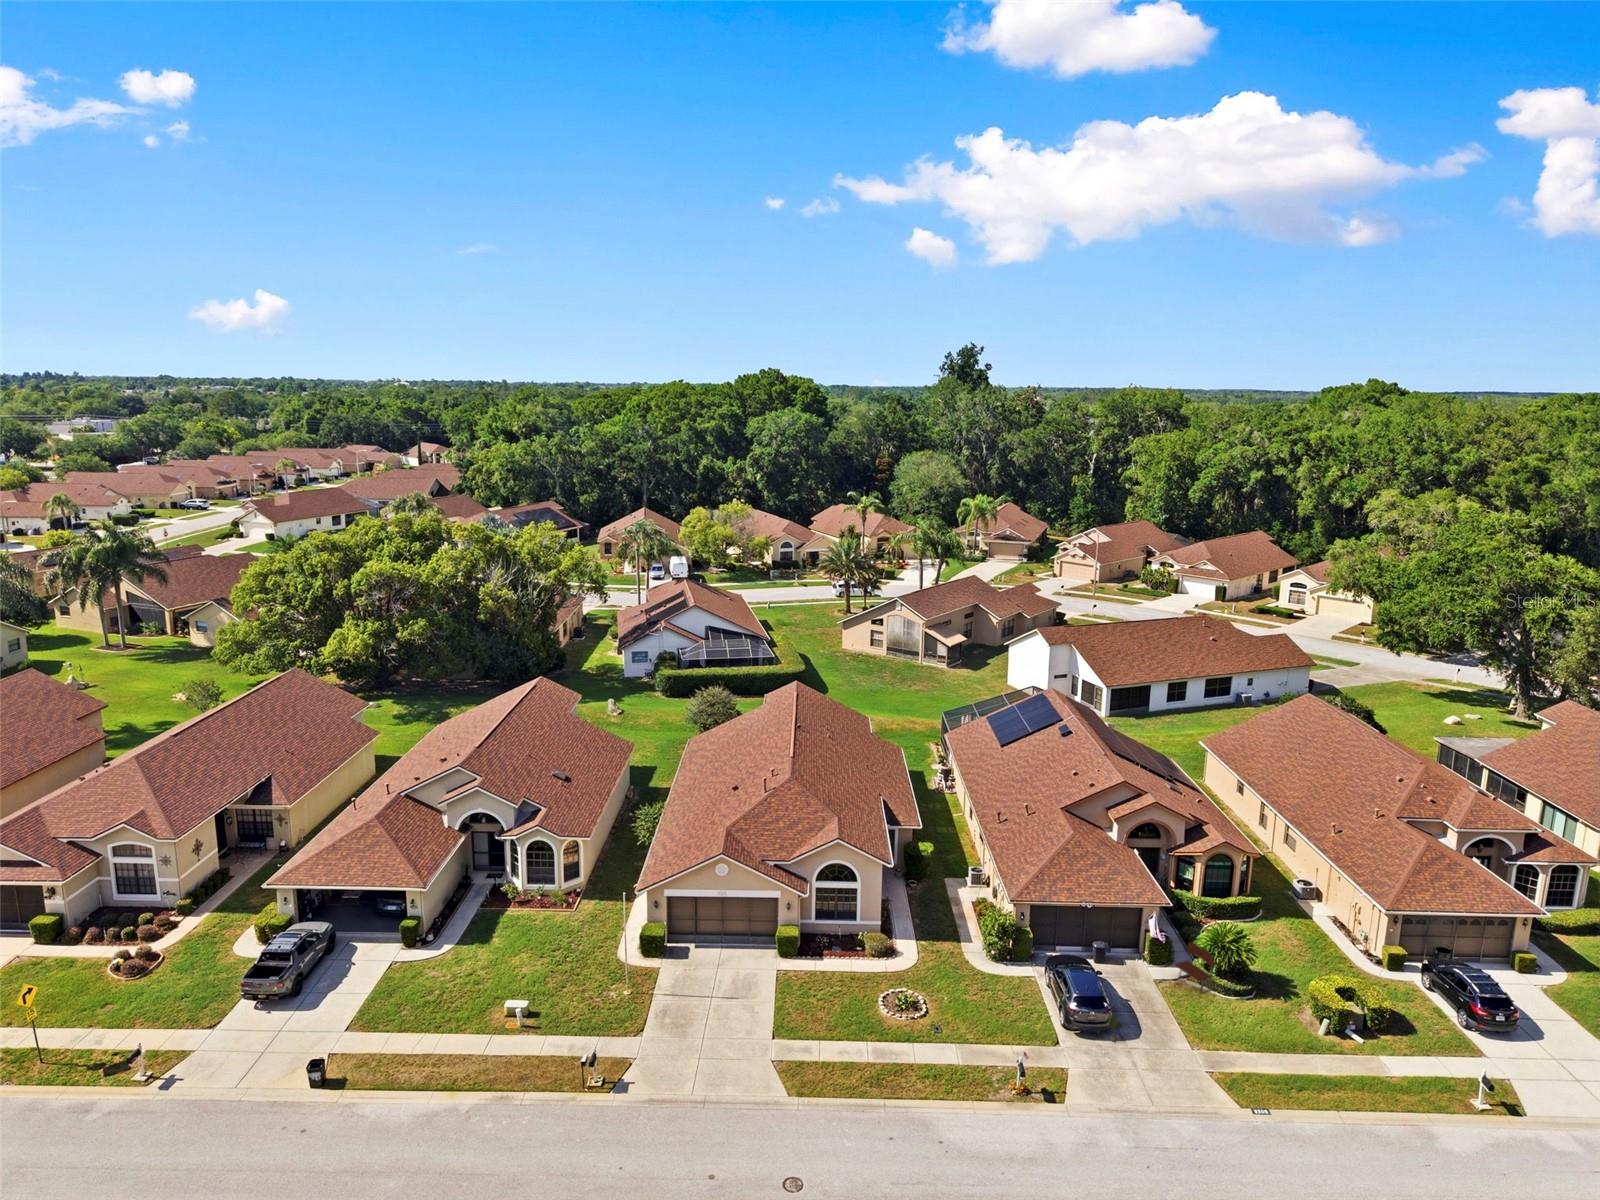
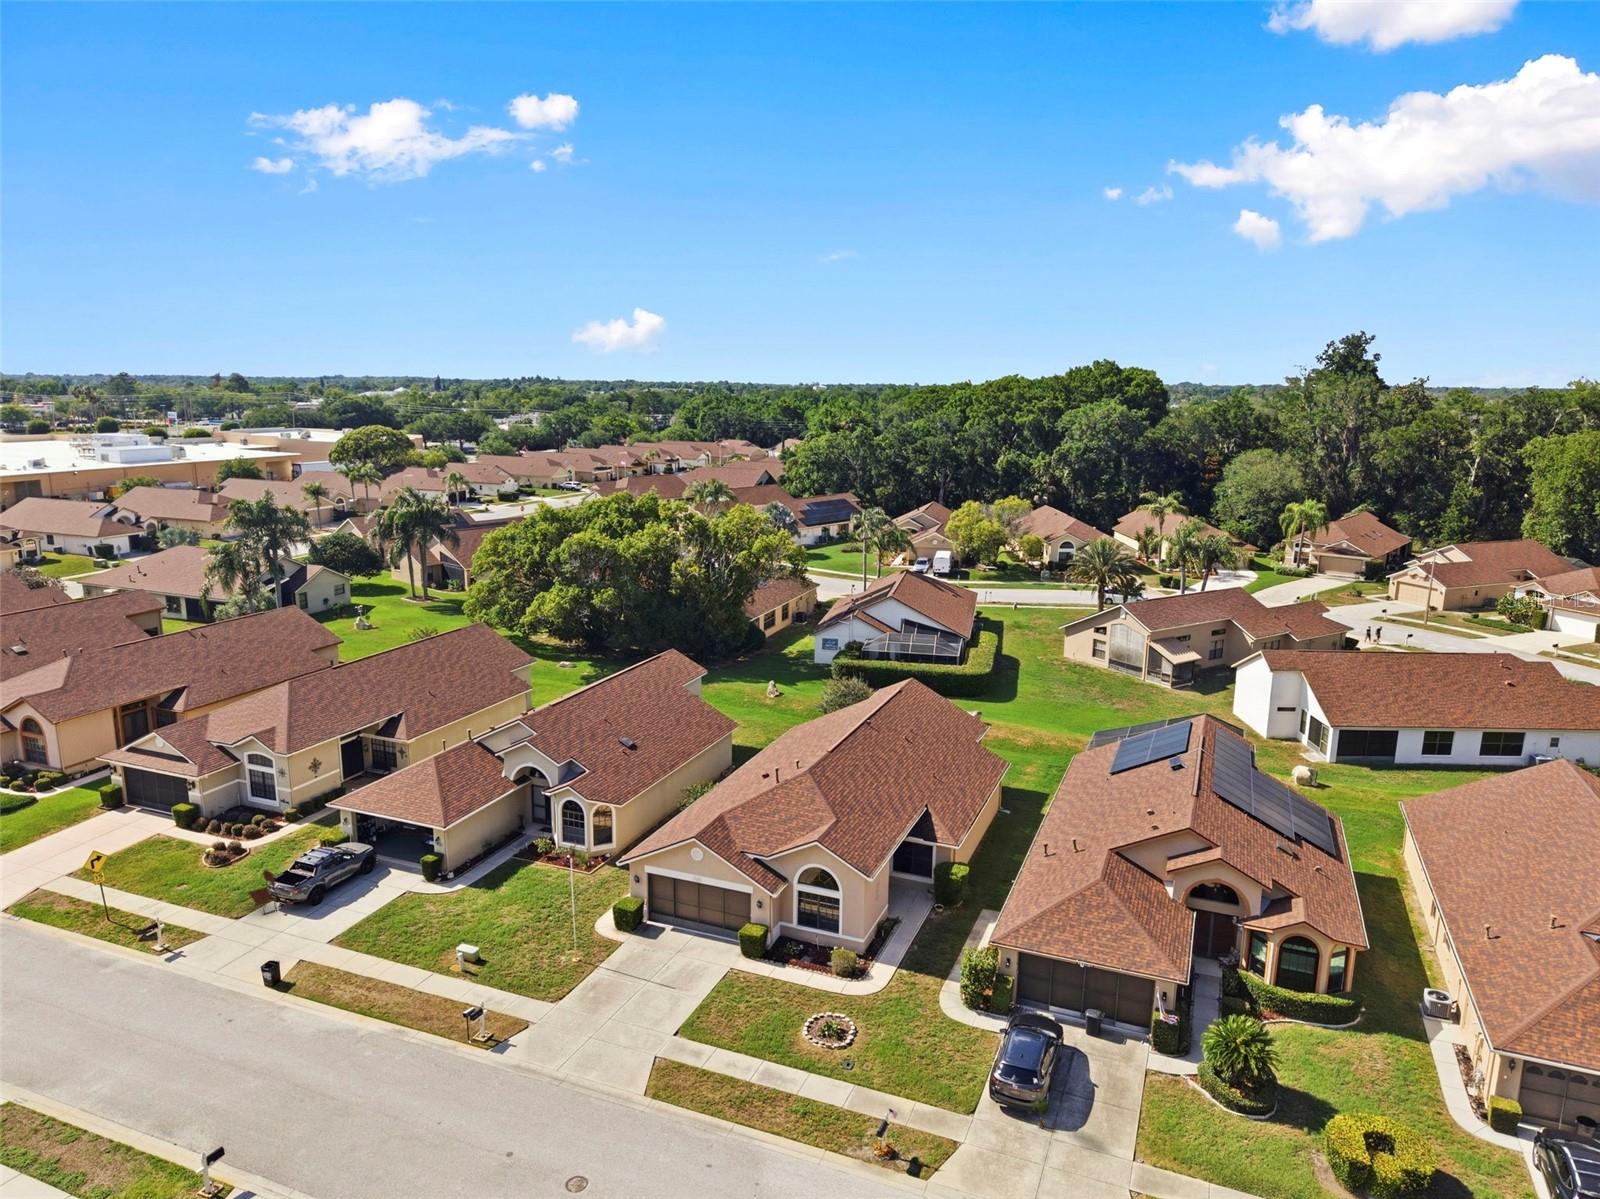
bench: present [1175,943,1215,993] -> present [249,870,277,915]

